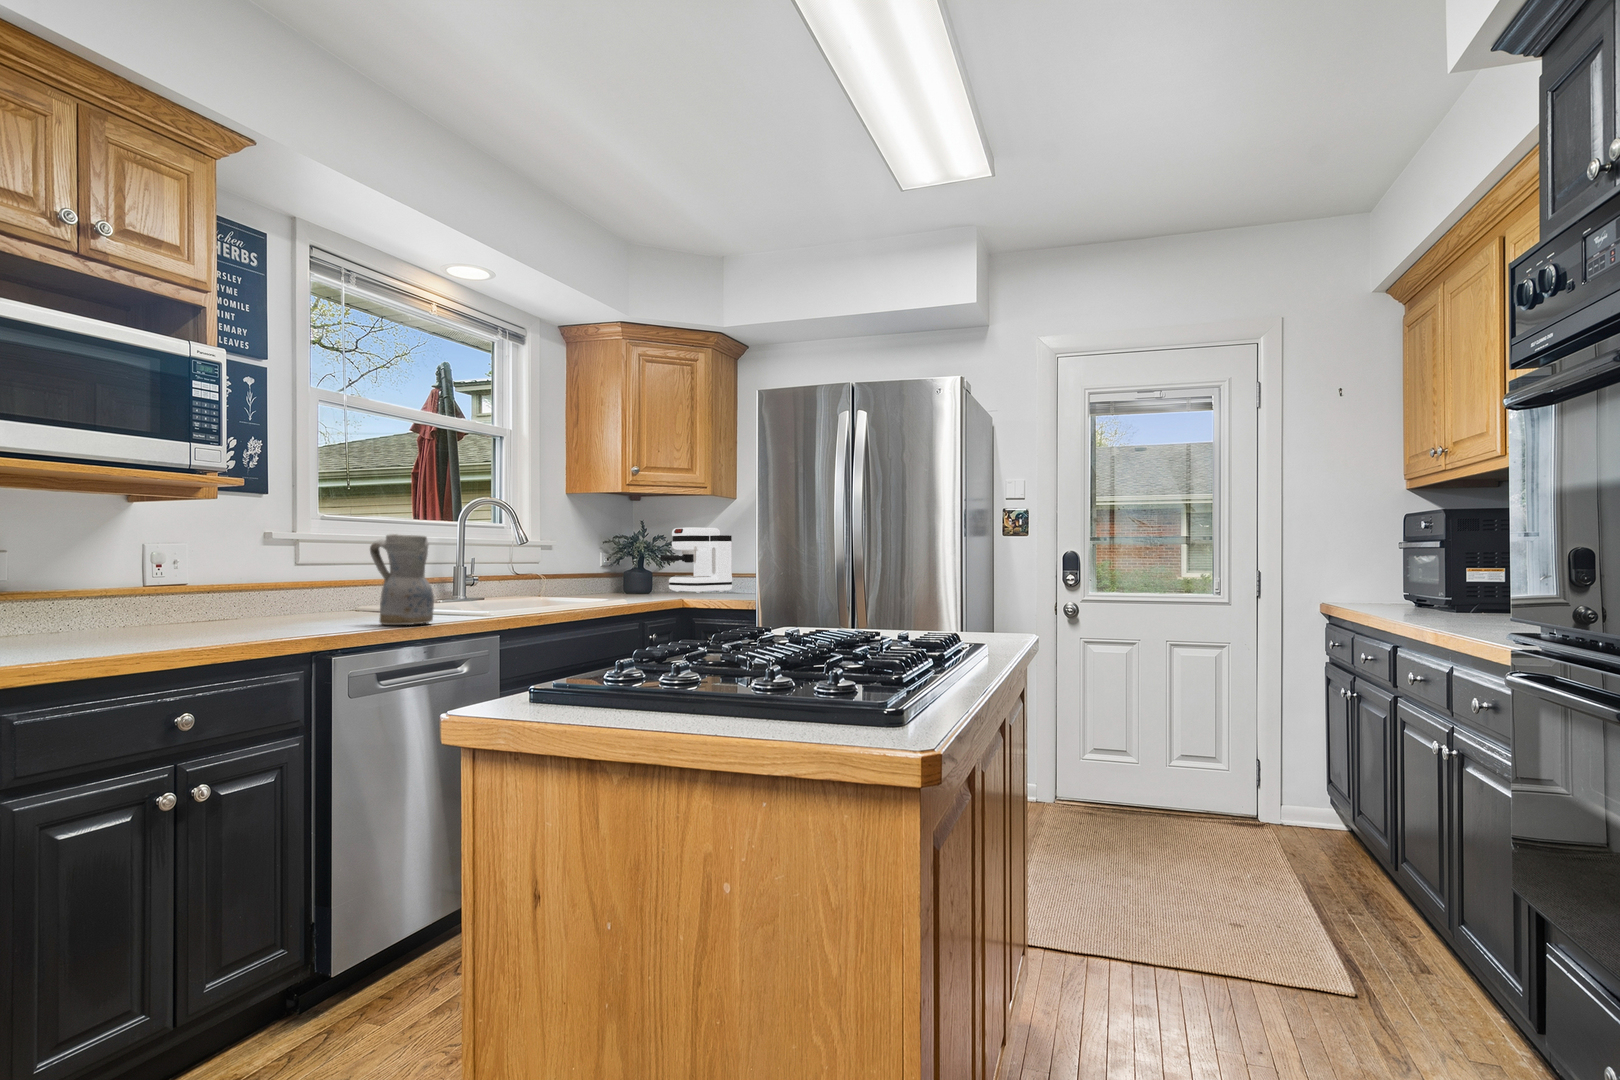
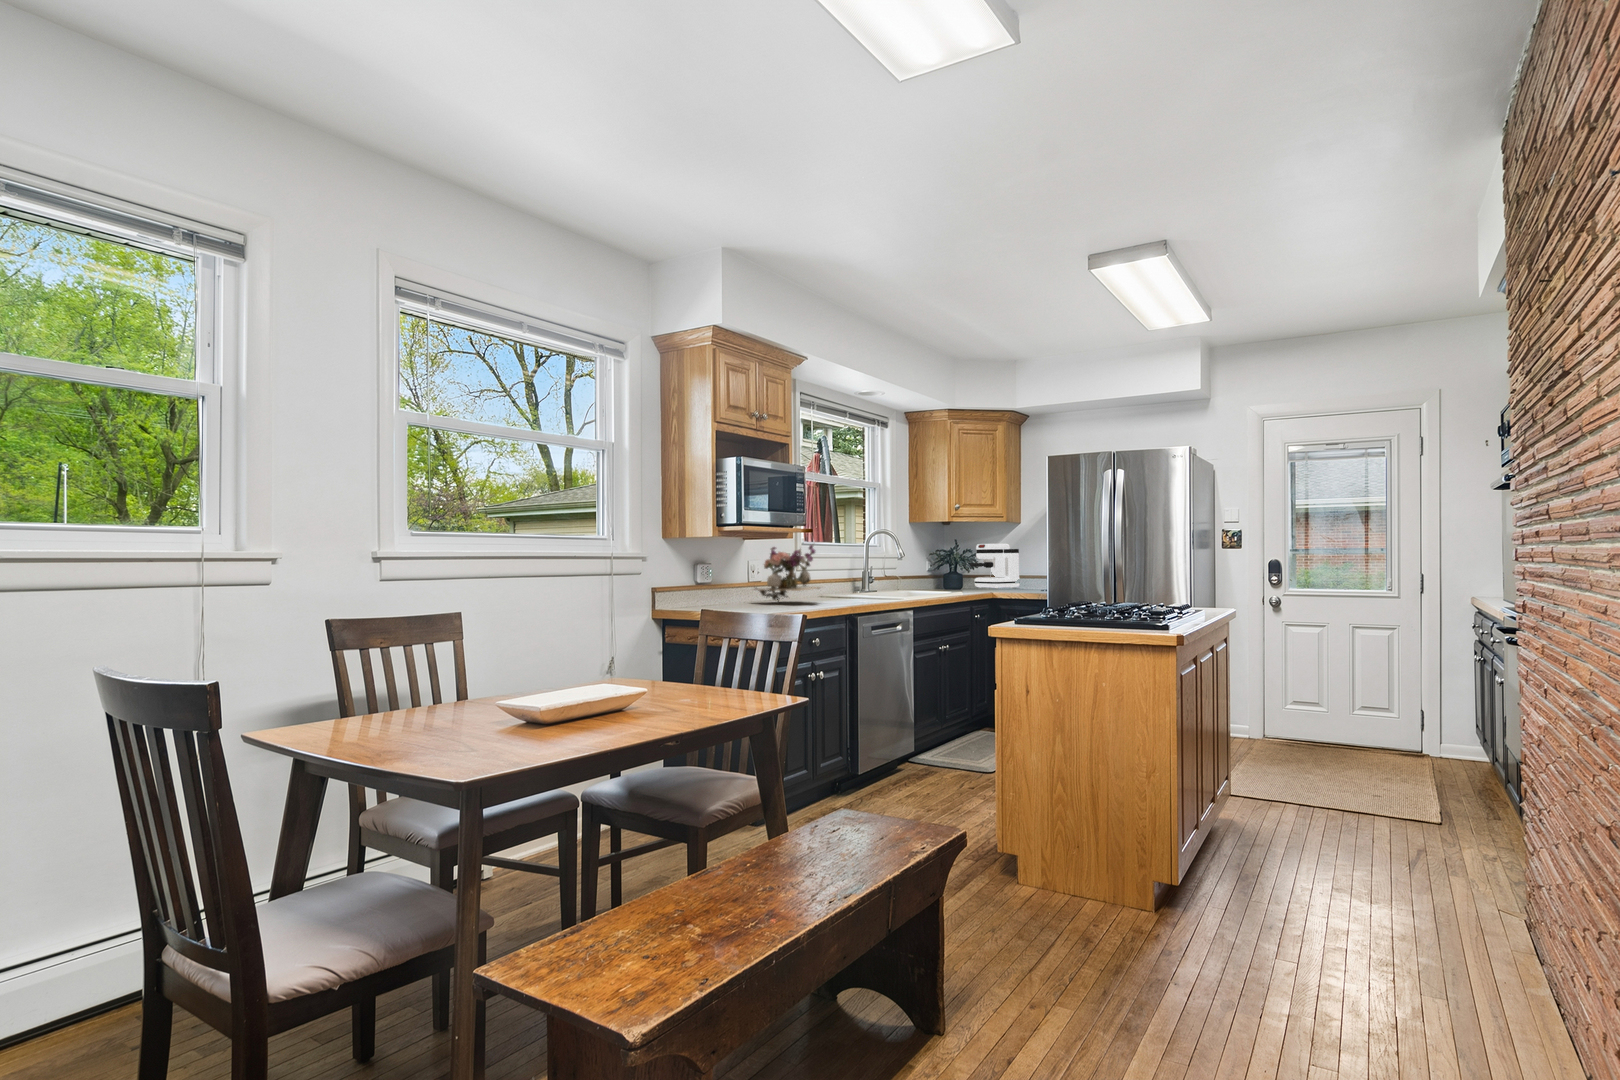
flower arrangement: none [86,509,284,631] -> present [756,545,820,602]
ceramic pitcher: present [370,534,434,625] -> none [858,555,890,602]

